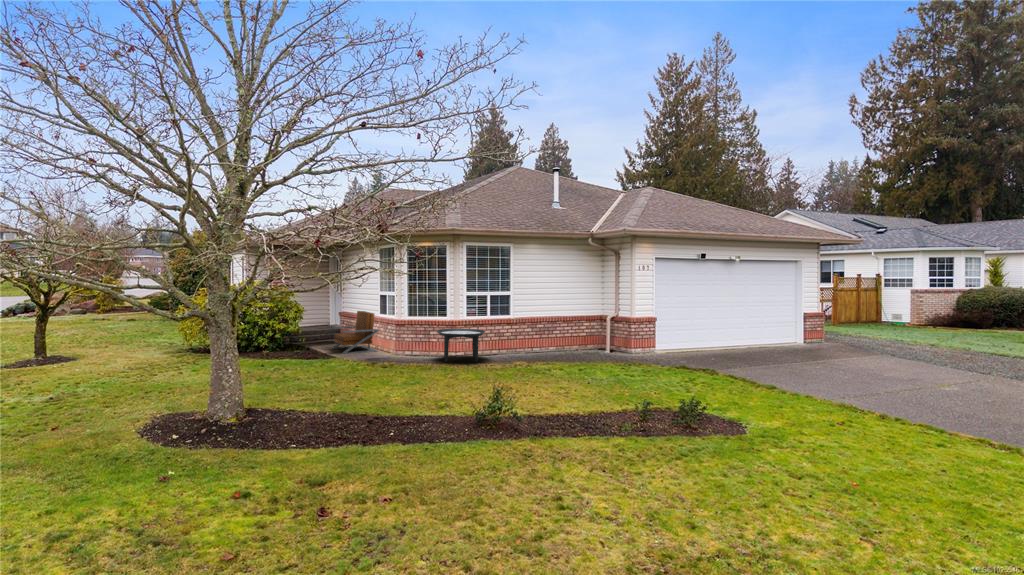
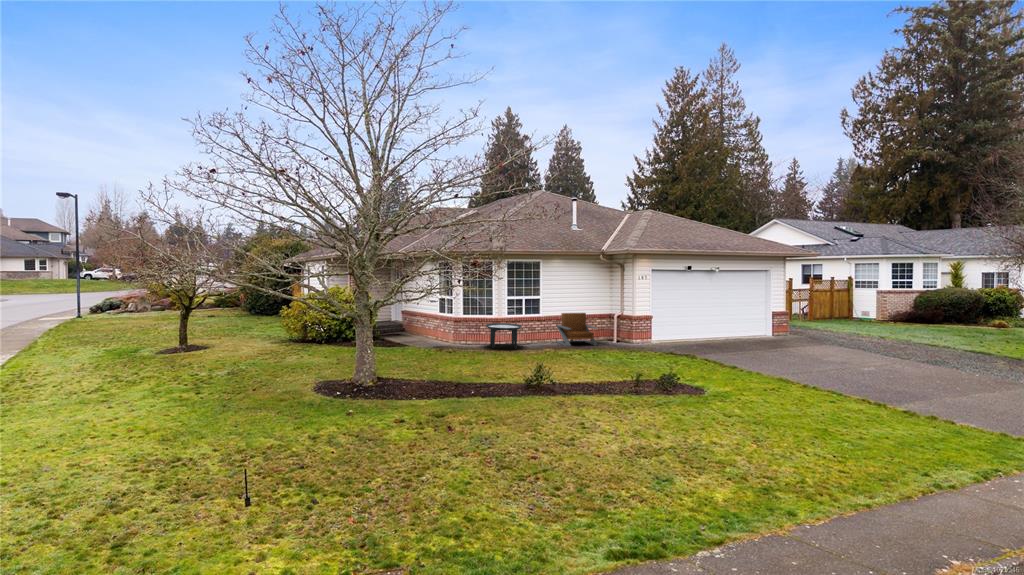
lounge chair: present [332,311,379,354] -> present [557,313,598,346]

